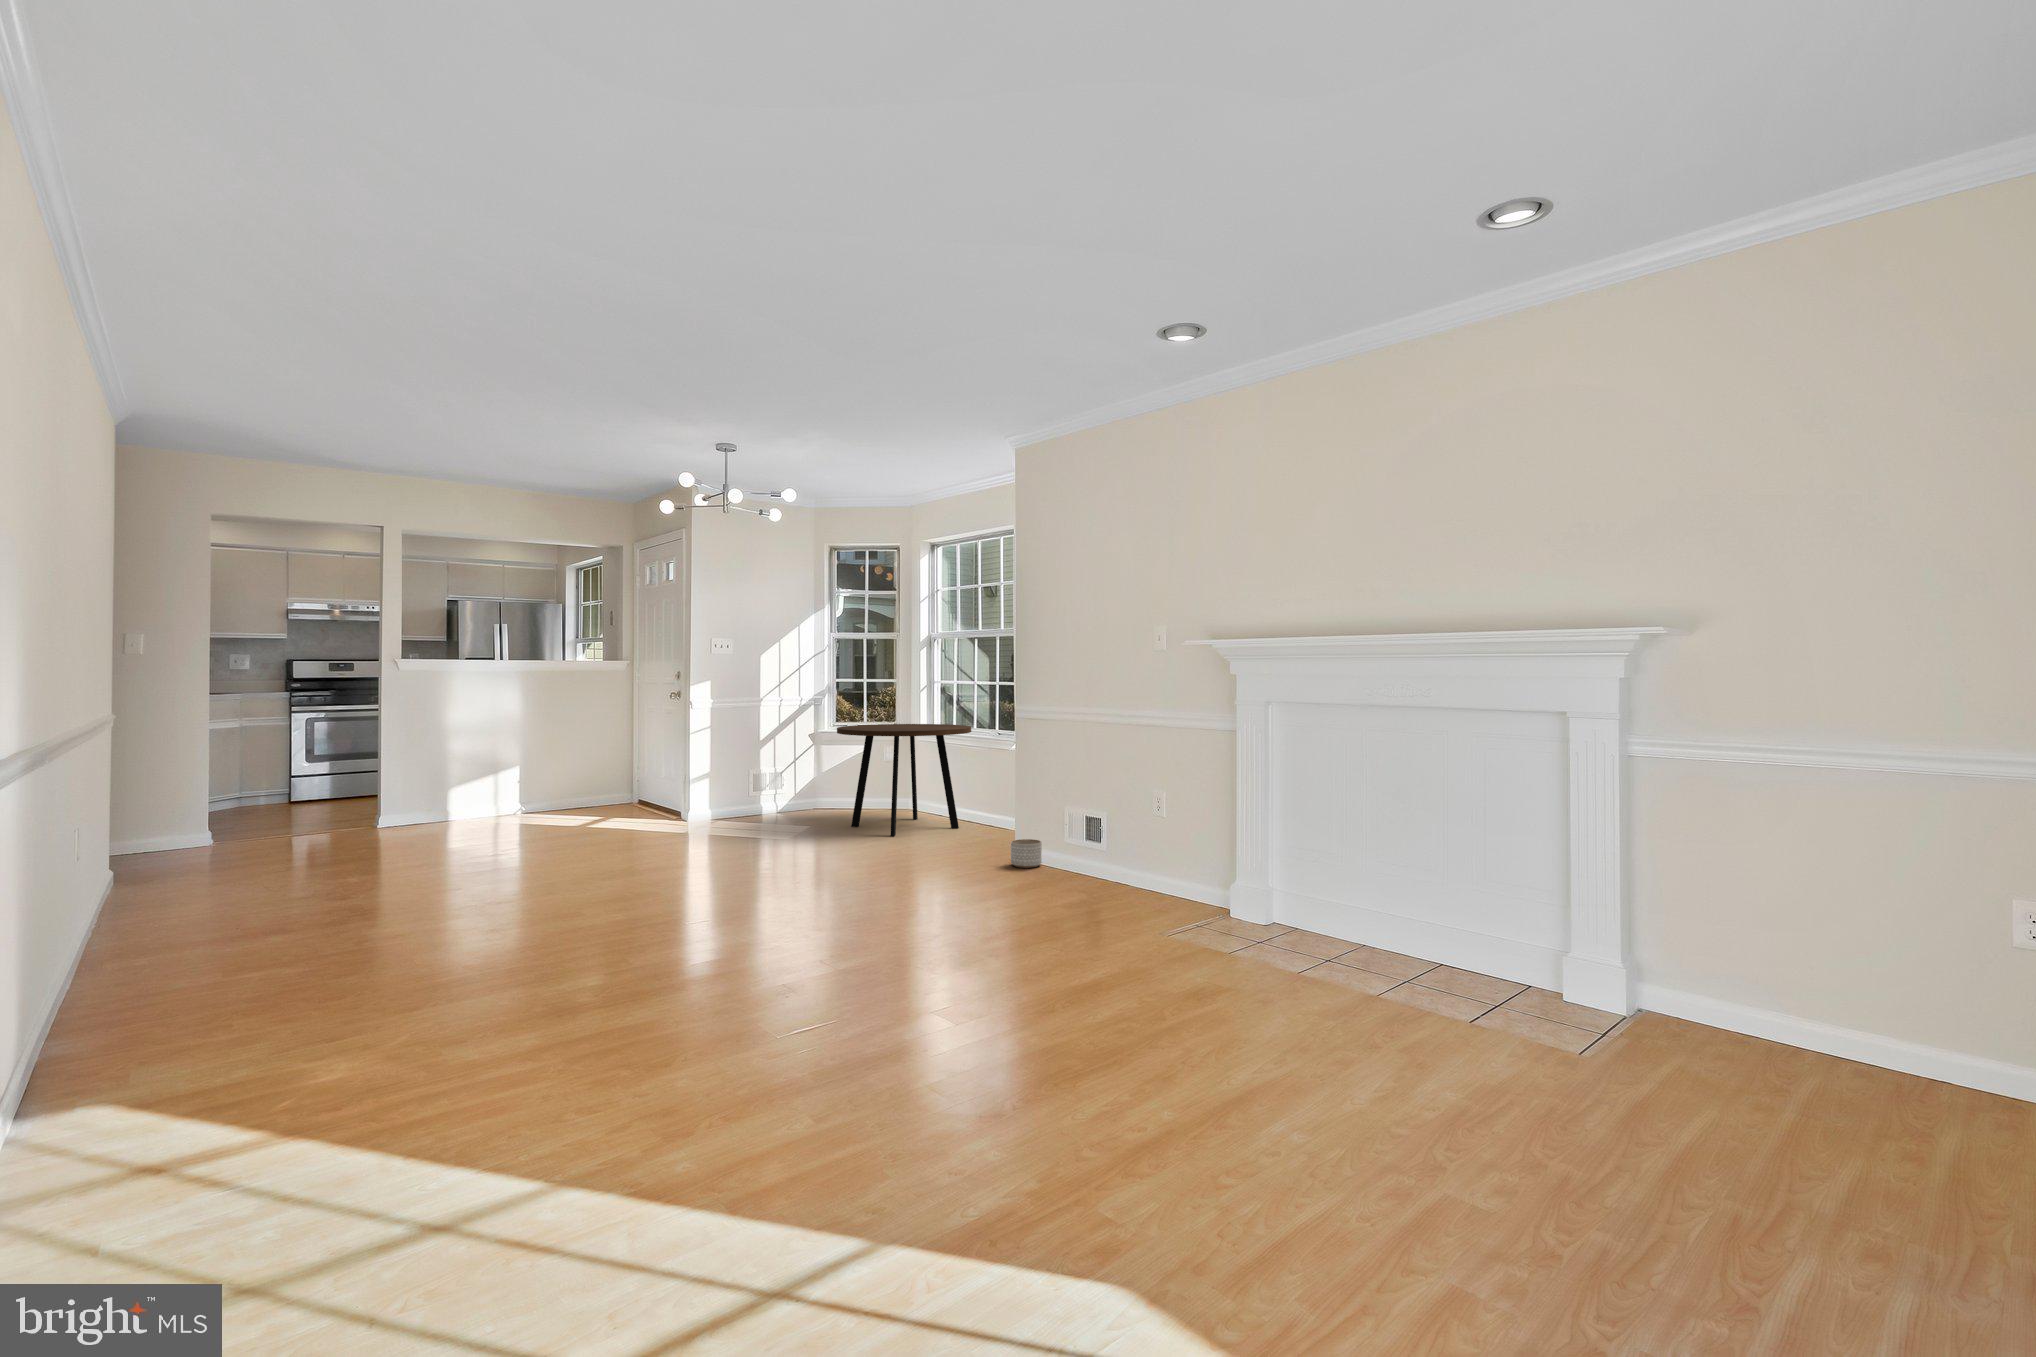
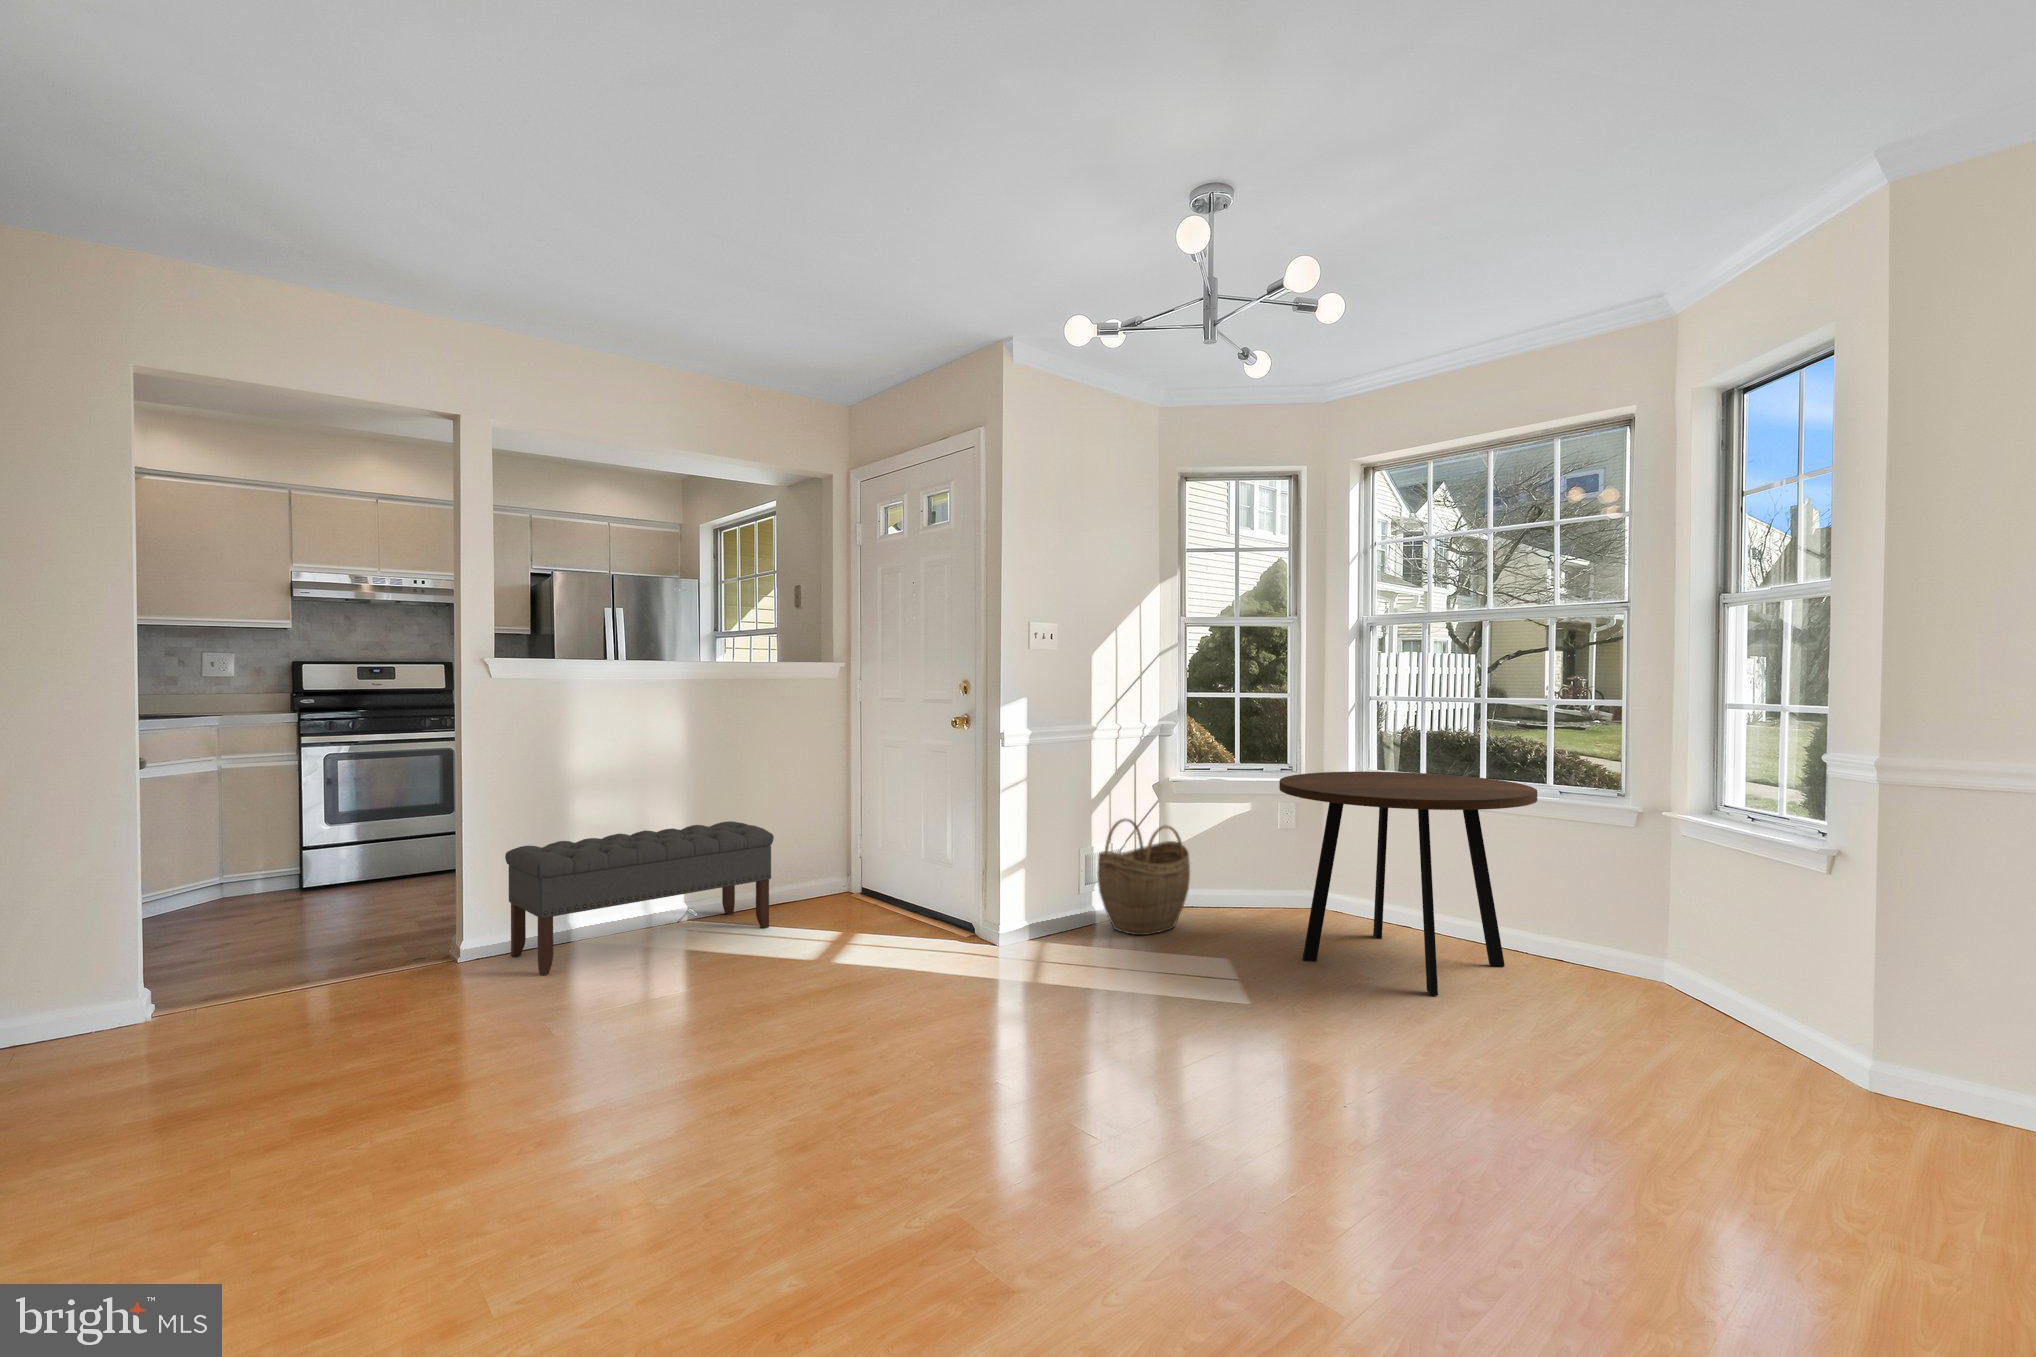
woven basket: none [758,753,815,818] -> present [1098,818,1190,935]
bench: none [405,755,568,830] -> present [505,821,774,975]
planter: present [1011,839,1042,868] -> none [1887,1056,1980,1134]

